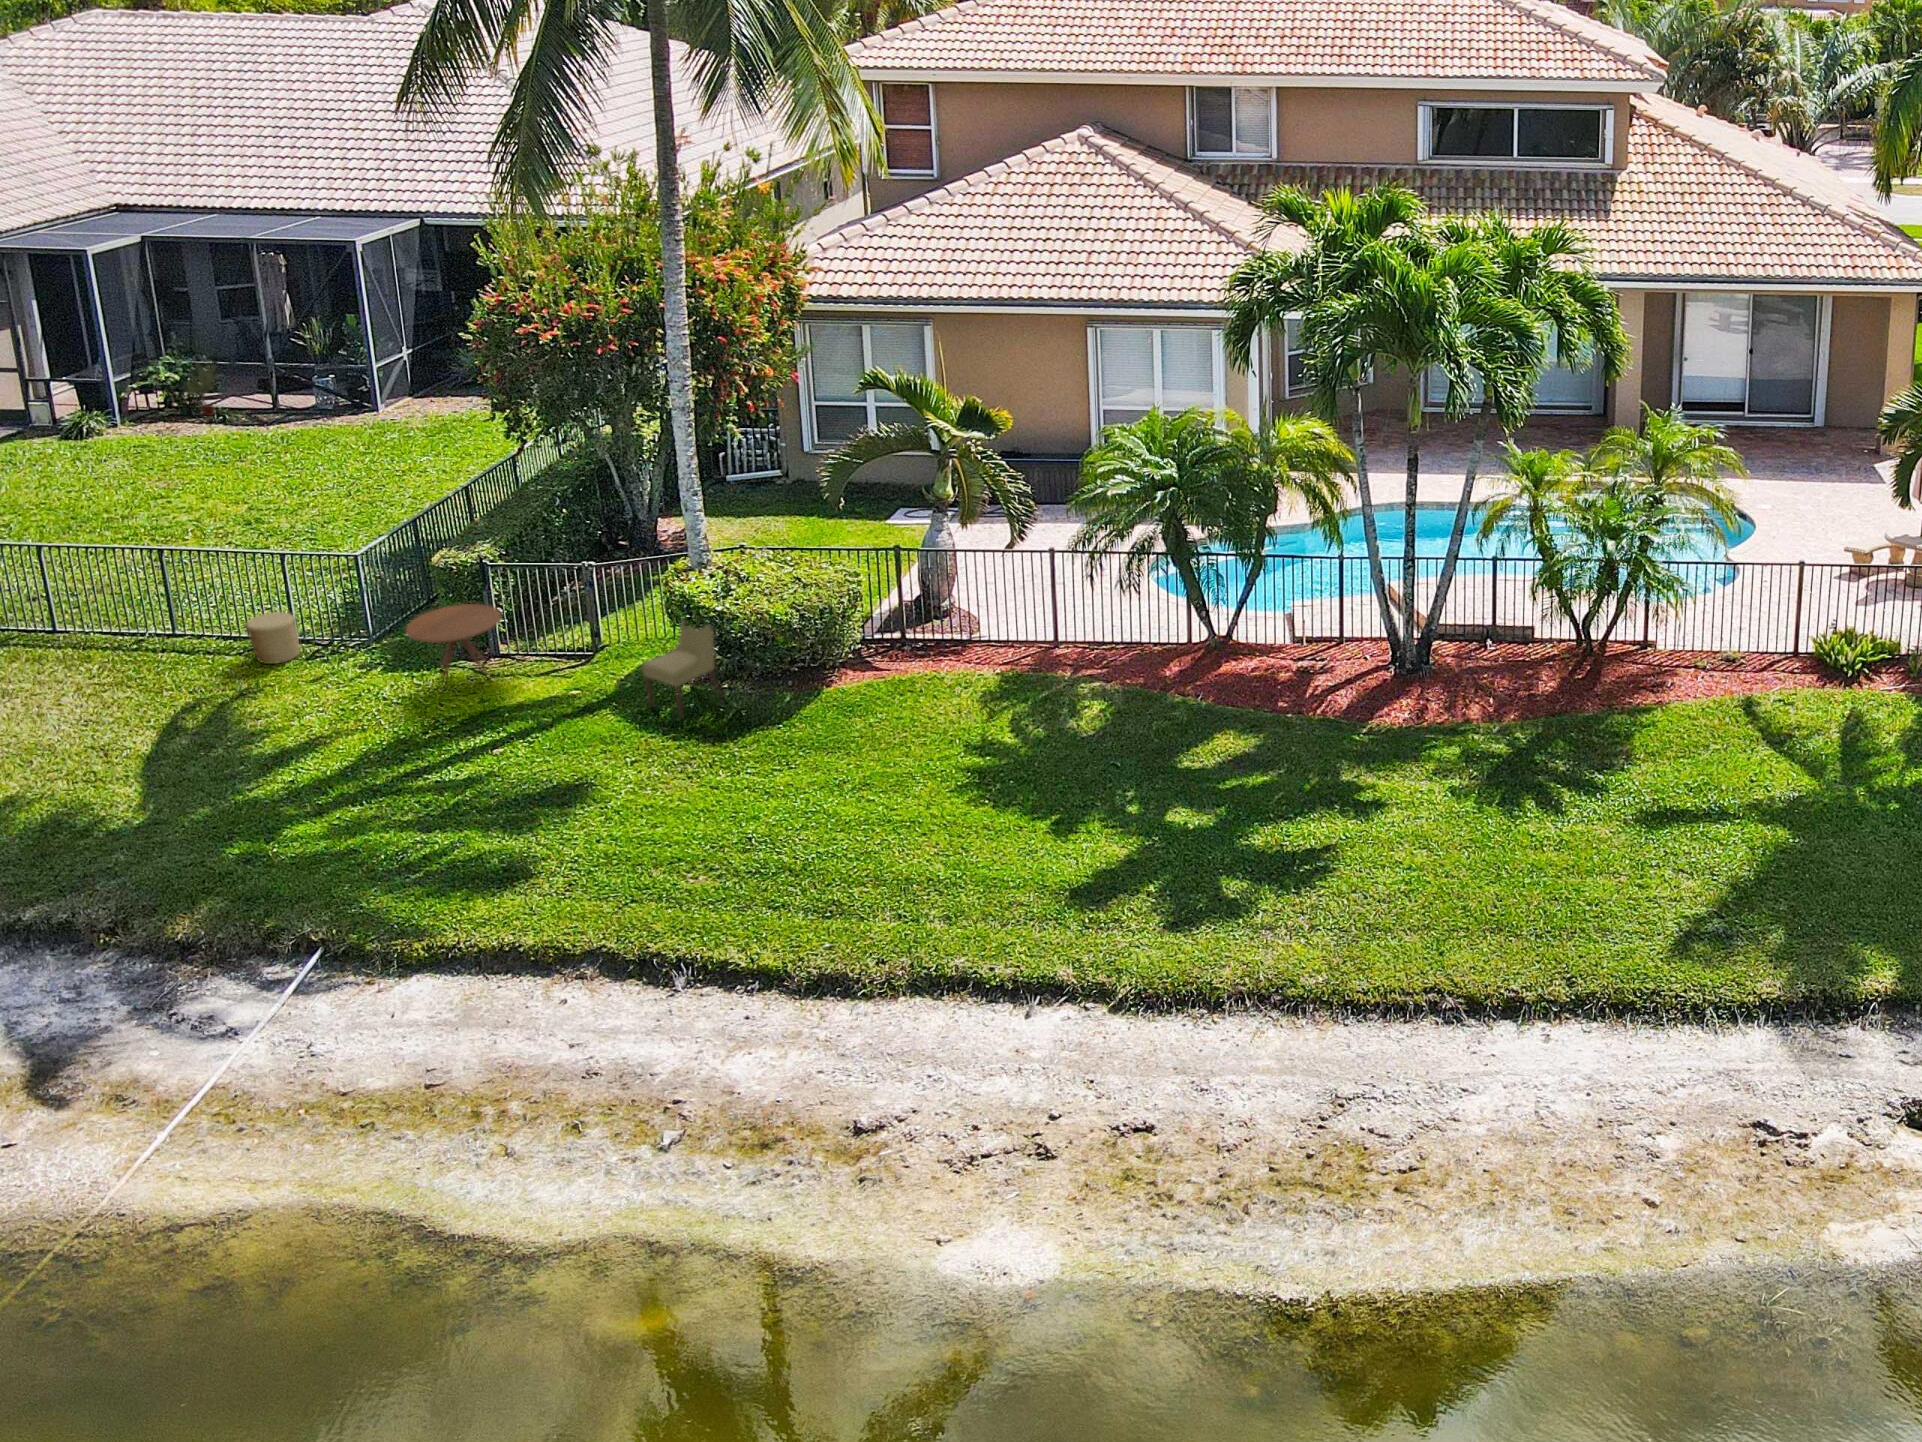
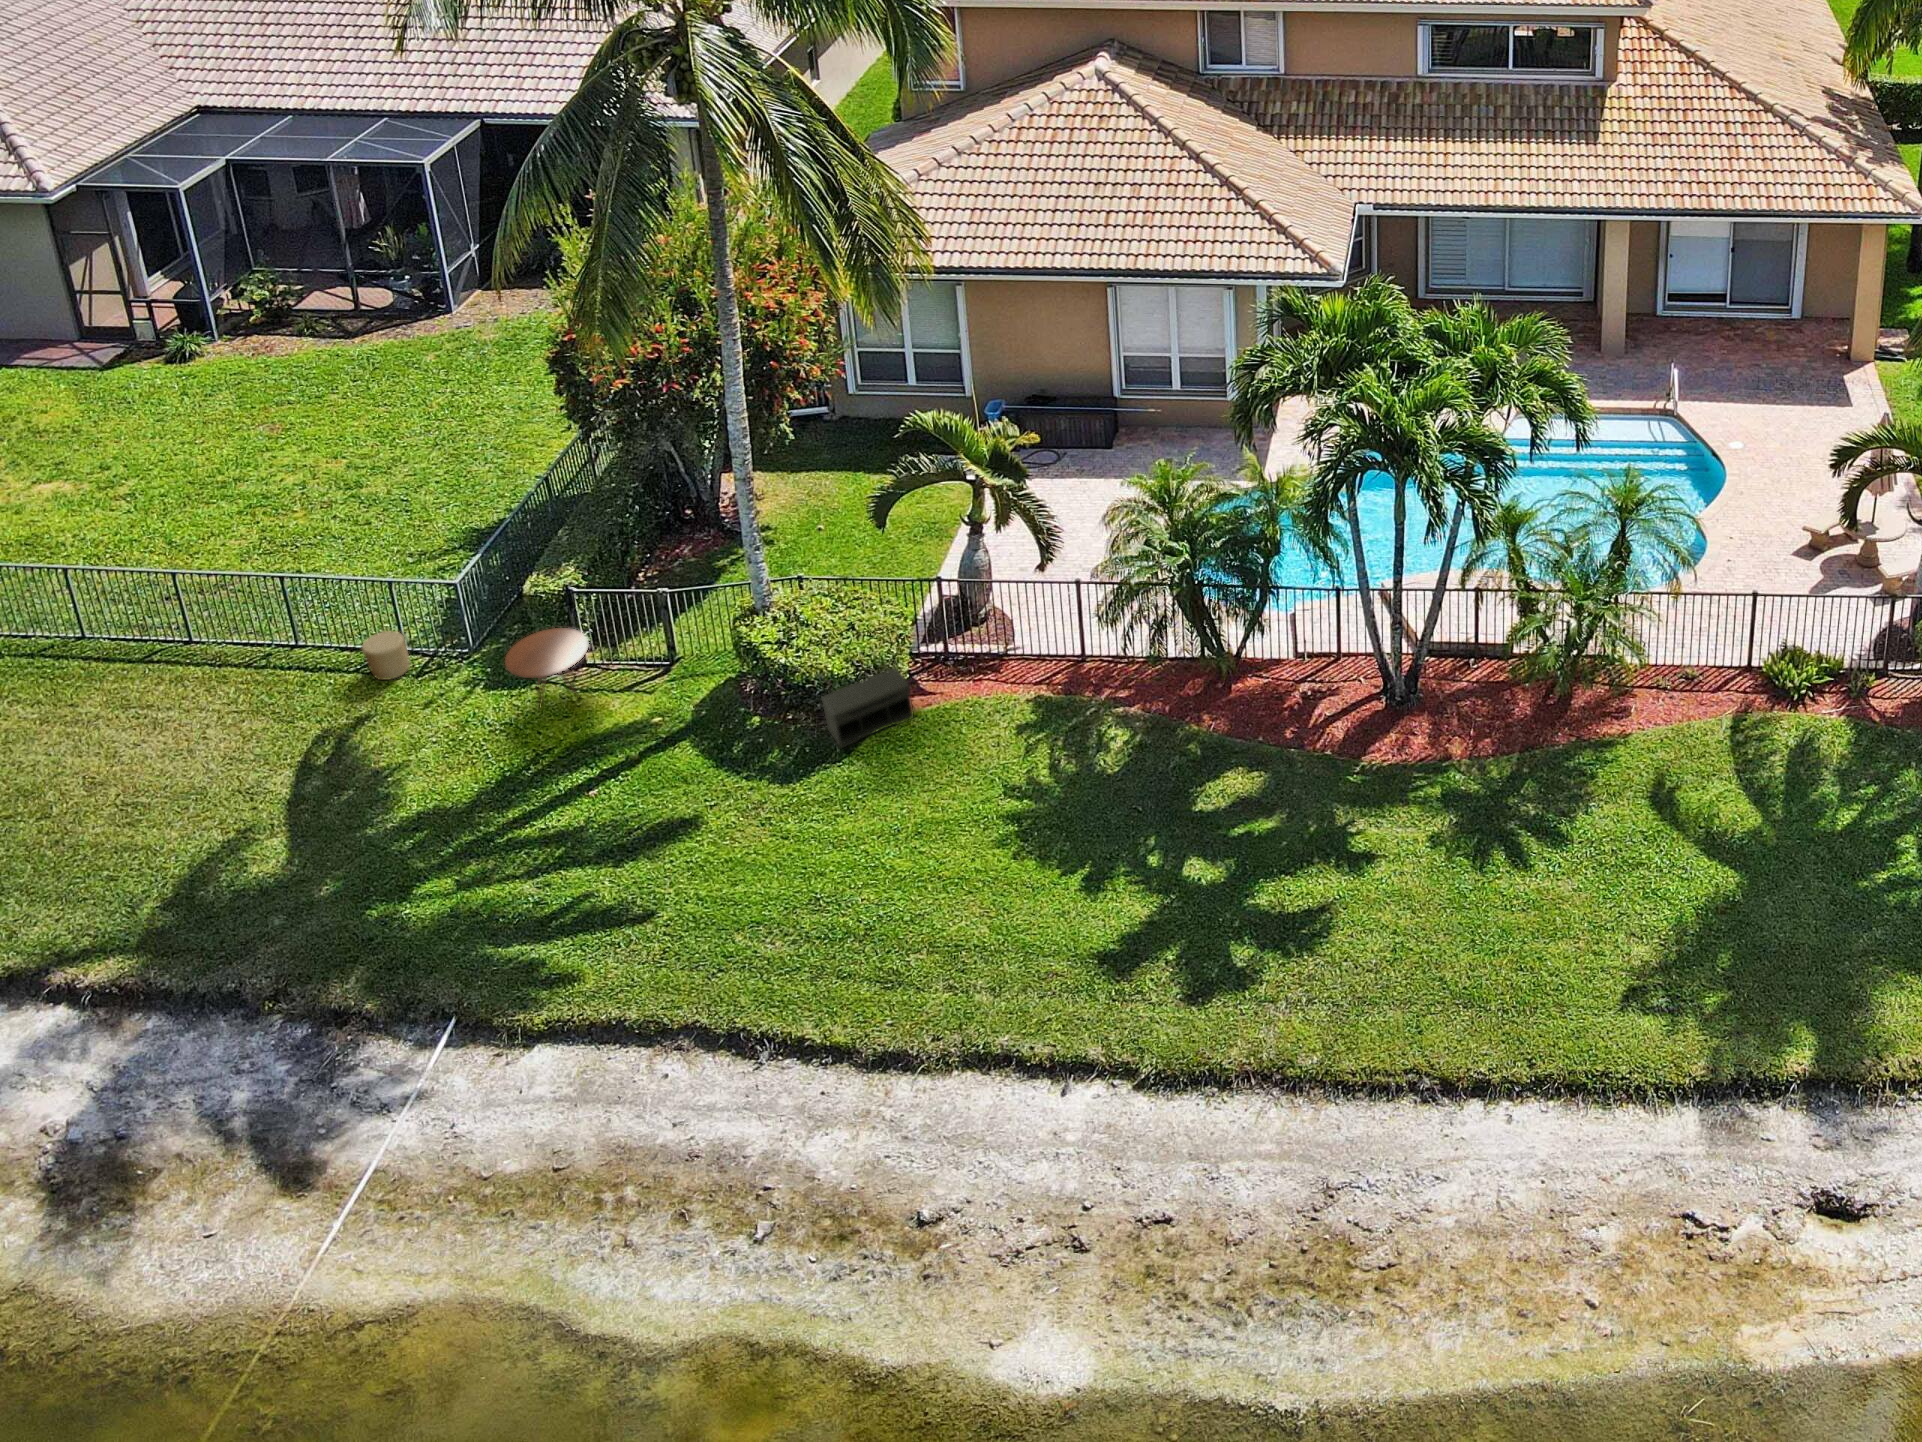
potted tree: present [183,364,218,416] -> none [275,281,308,330]
chair: present [642,620,722,718] -> none [716,644,789,748]
bench: none [761,638,865,719] -> present [822,668,914,748]

